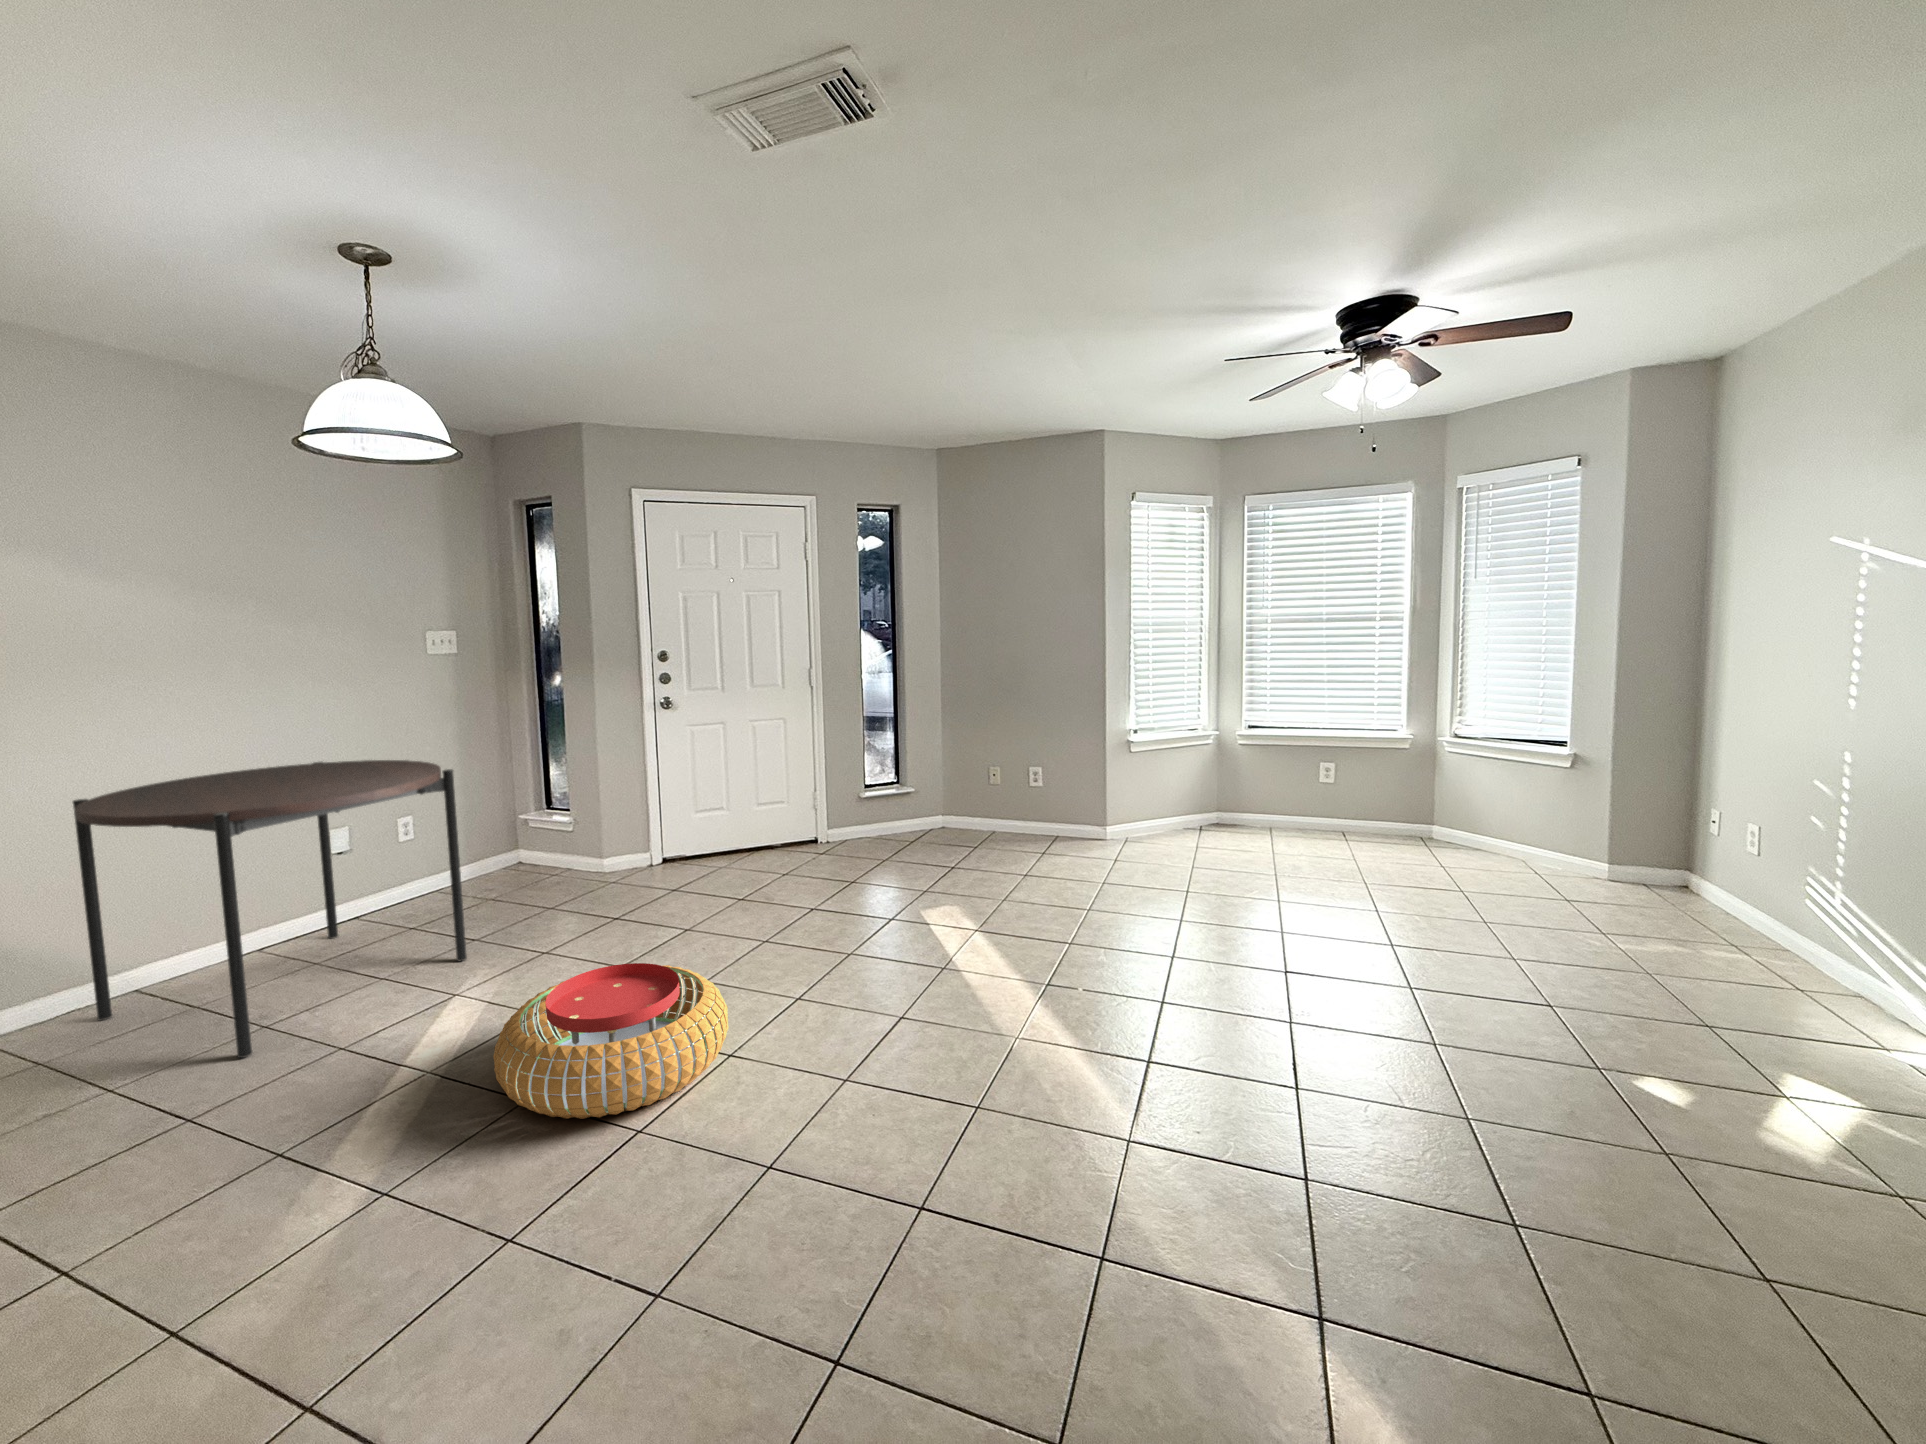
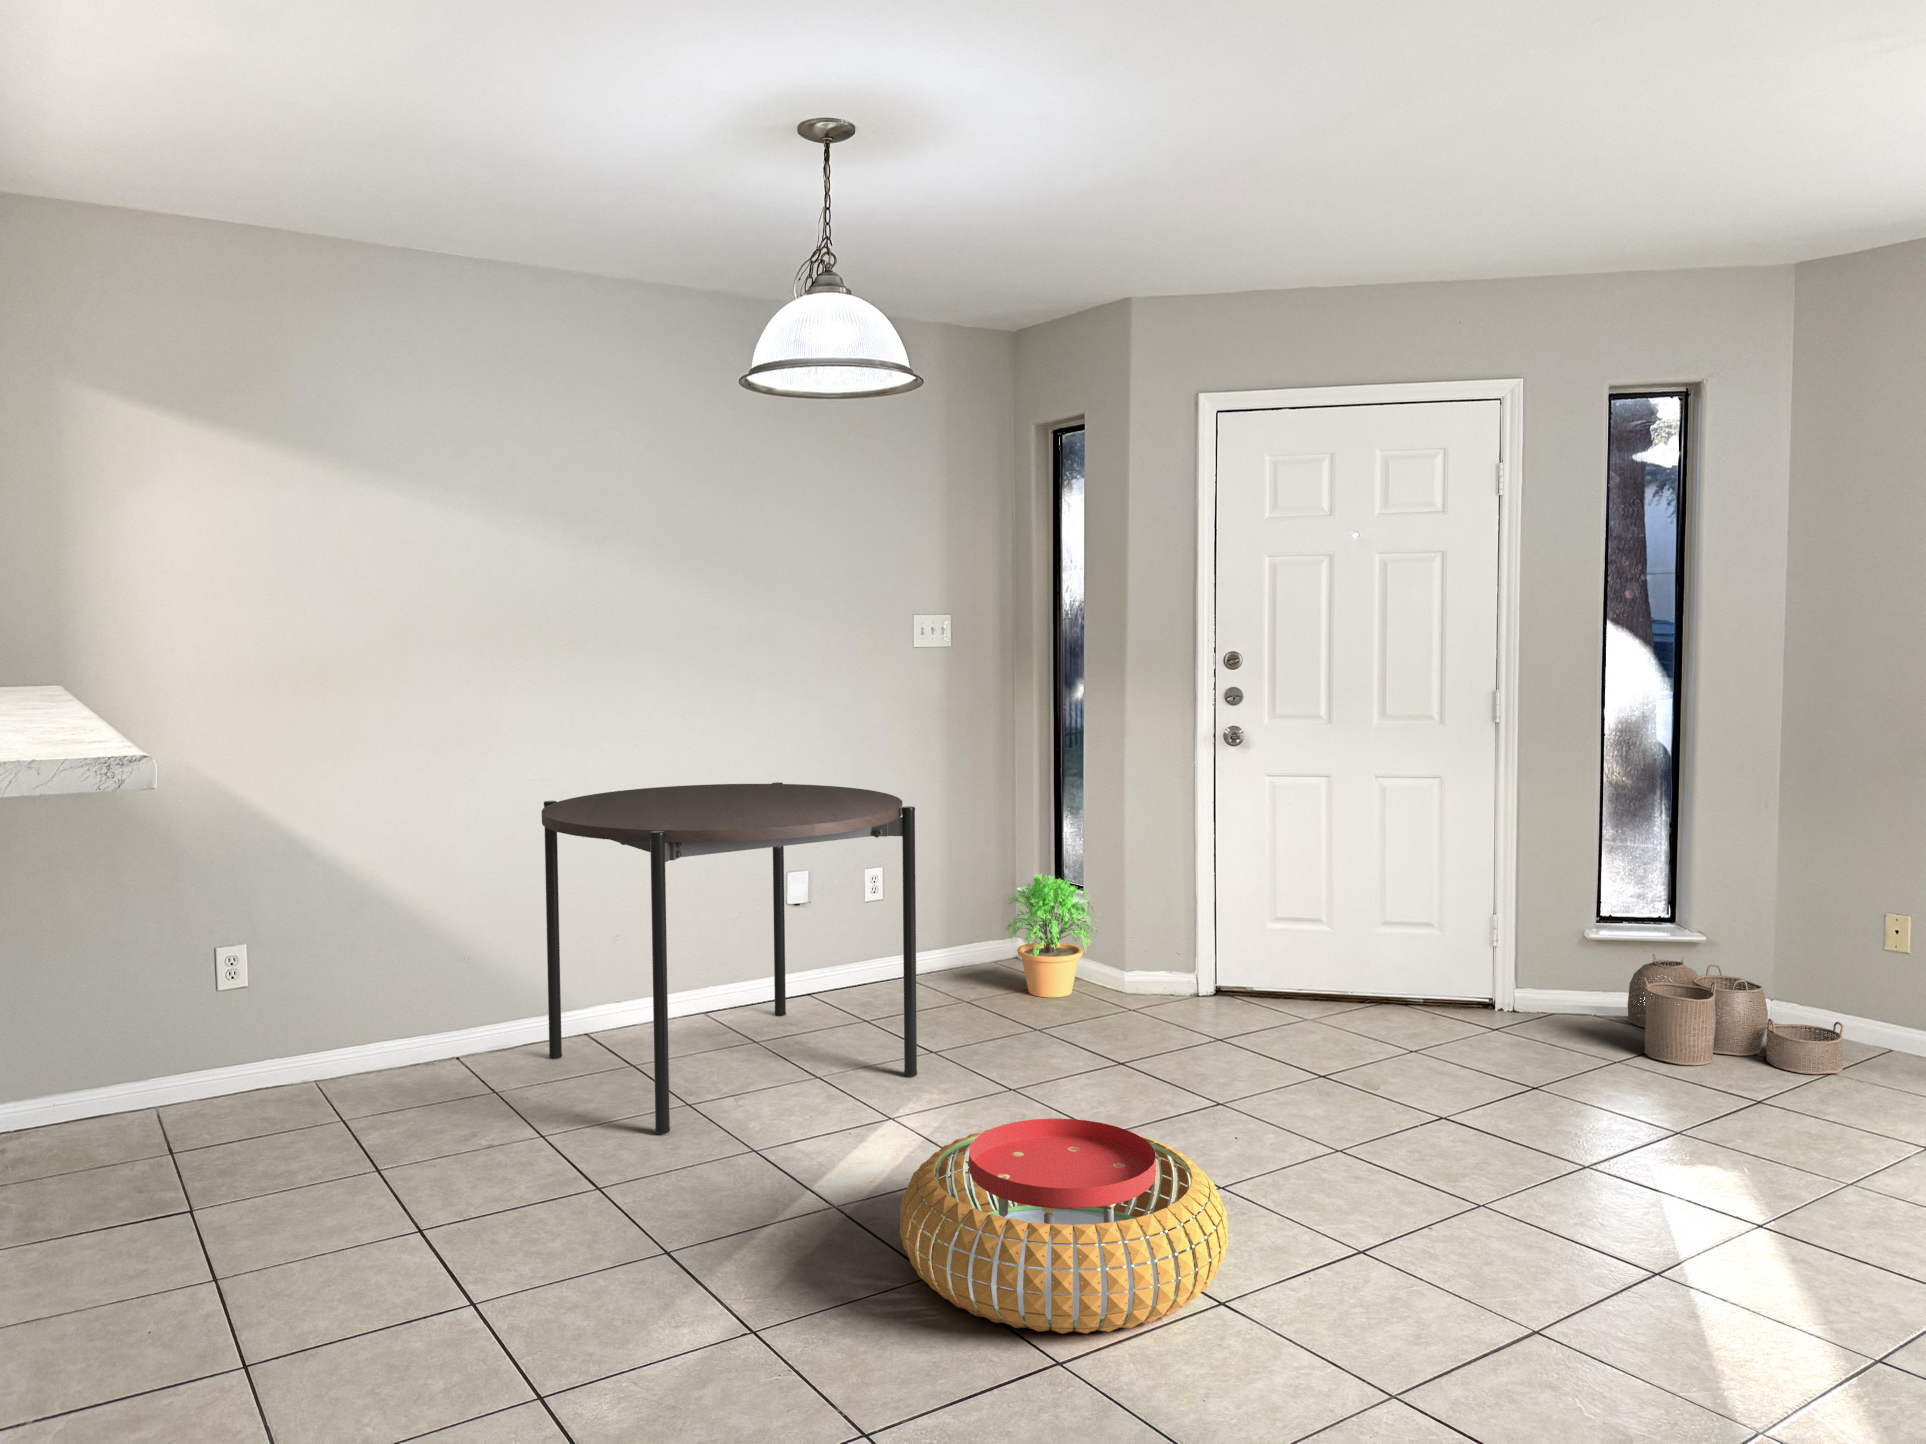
woven basket: none [886,802,985,858] -> present [1627,954,1844,1074]
potted plant: none [513,803,585,886] -> present [1006,873,1097,998]

